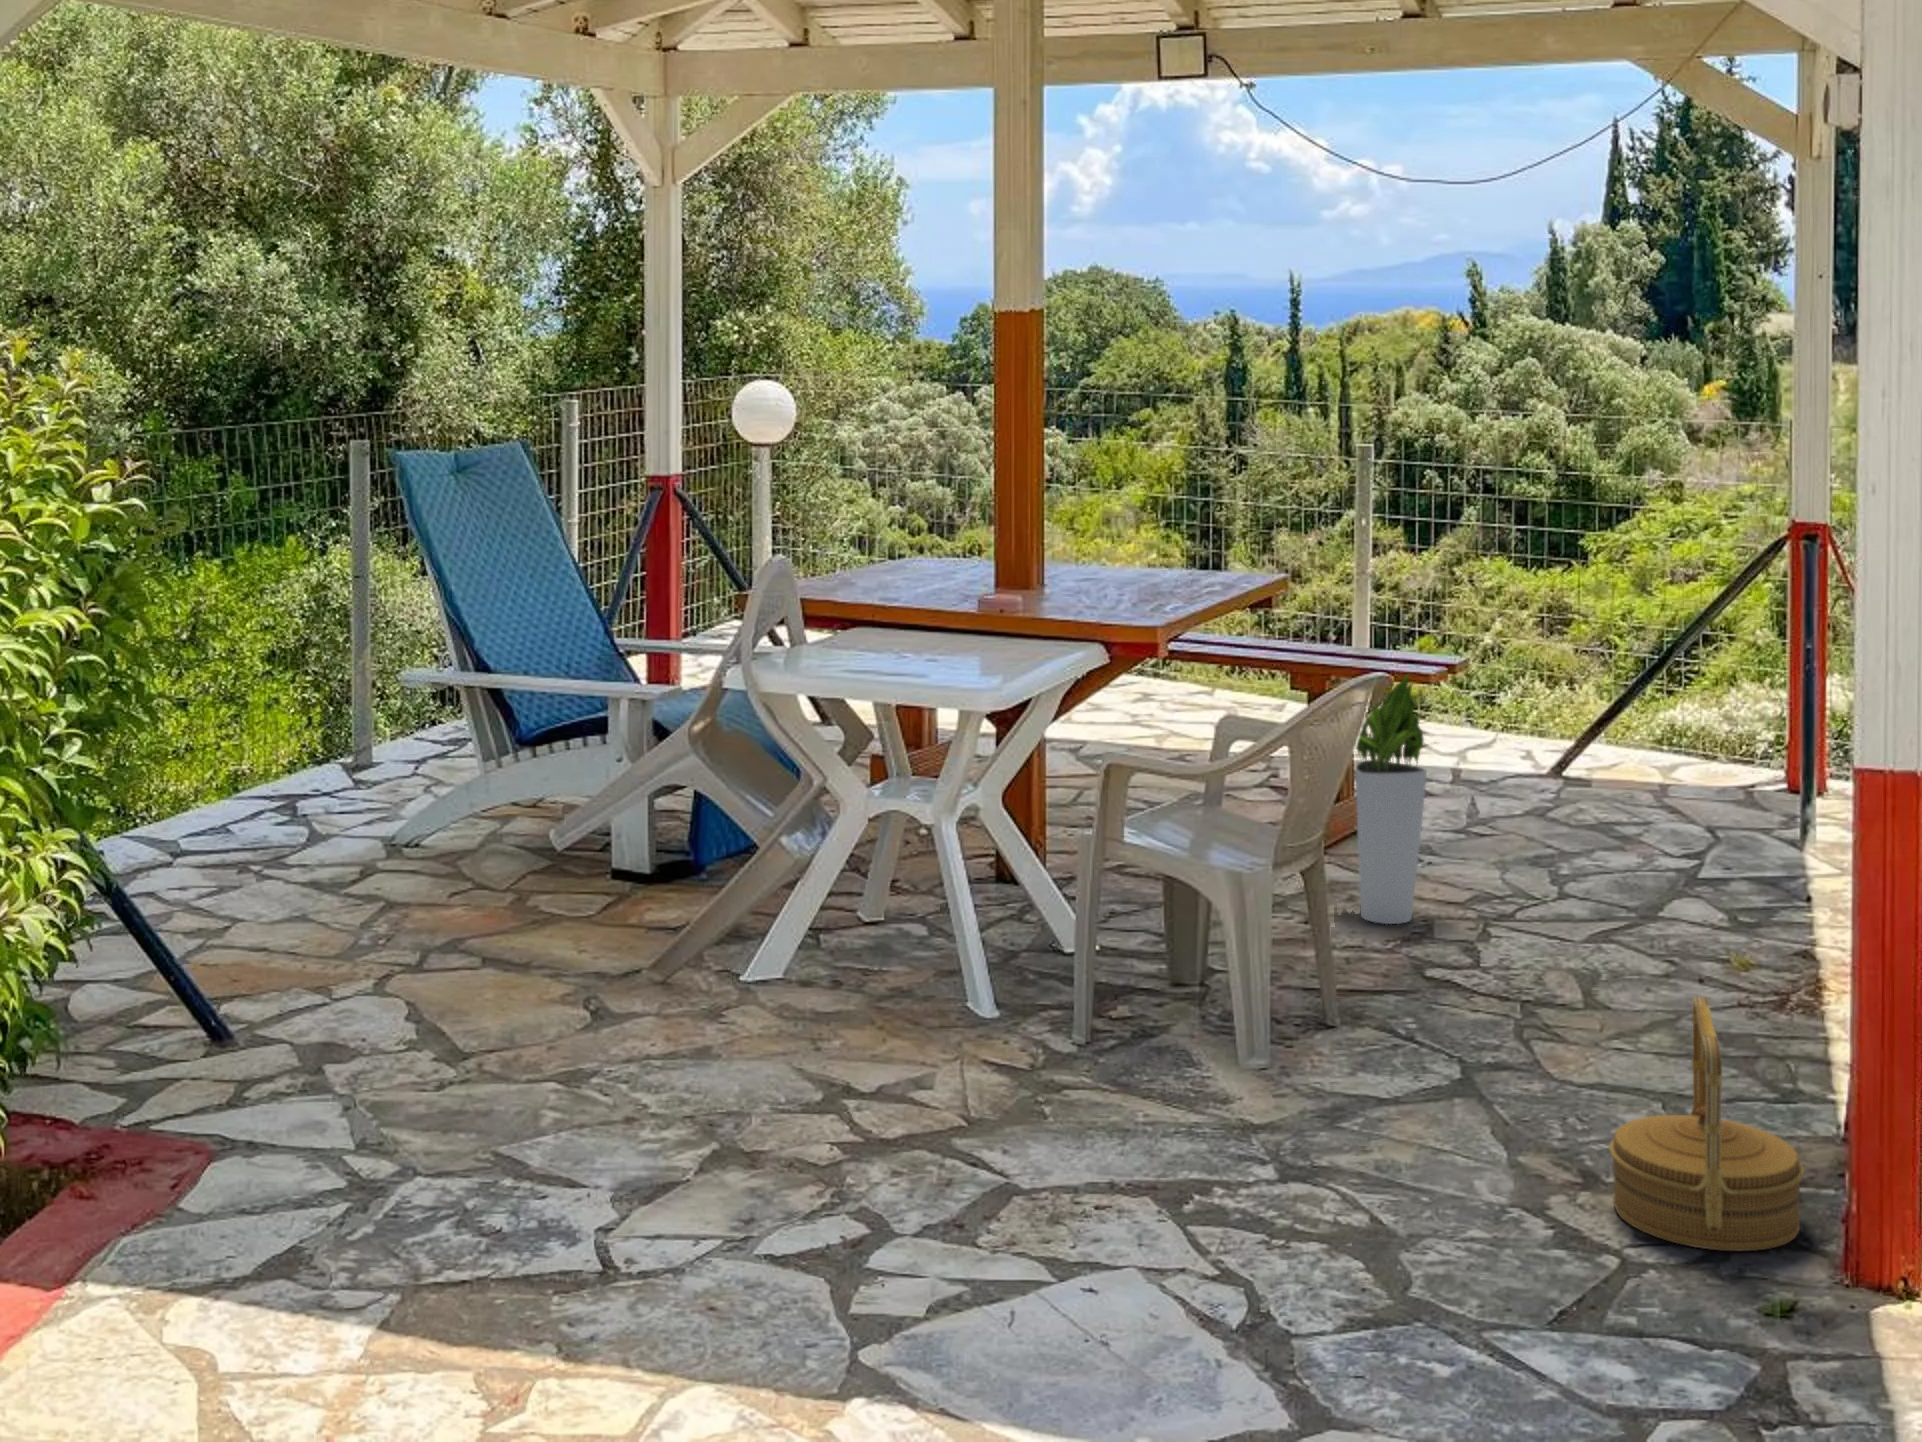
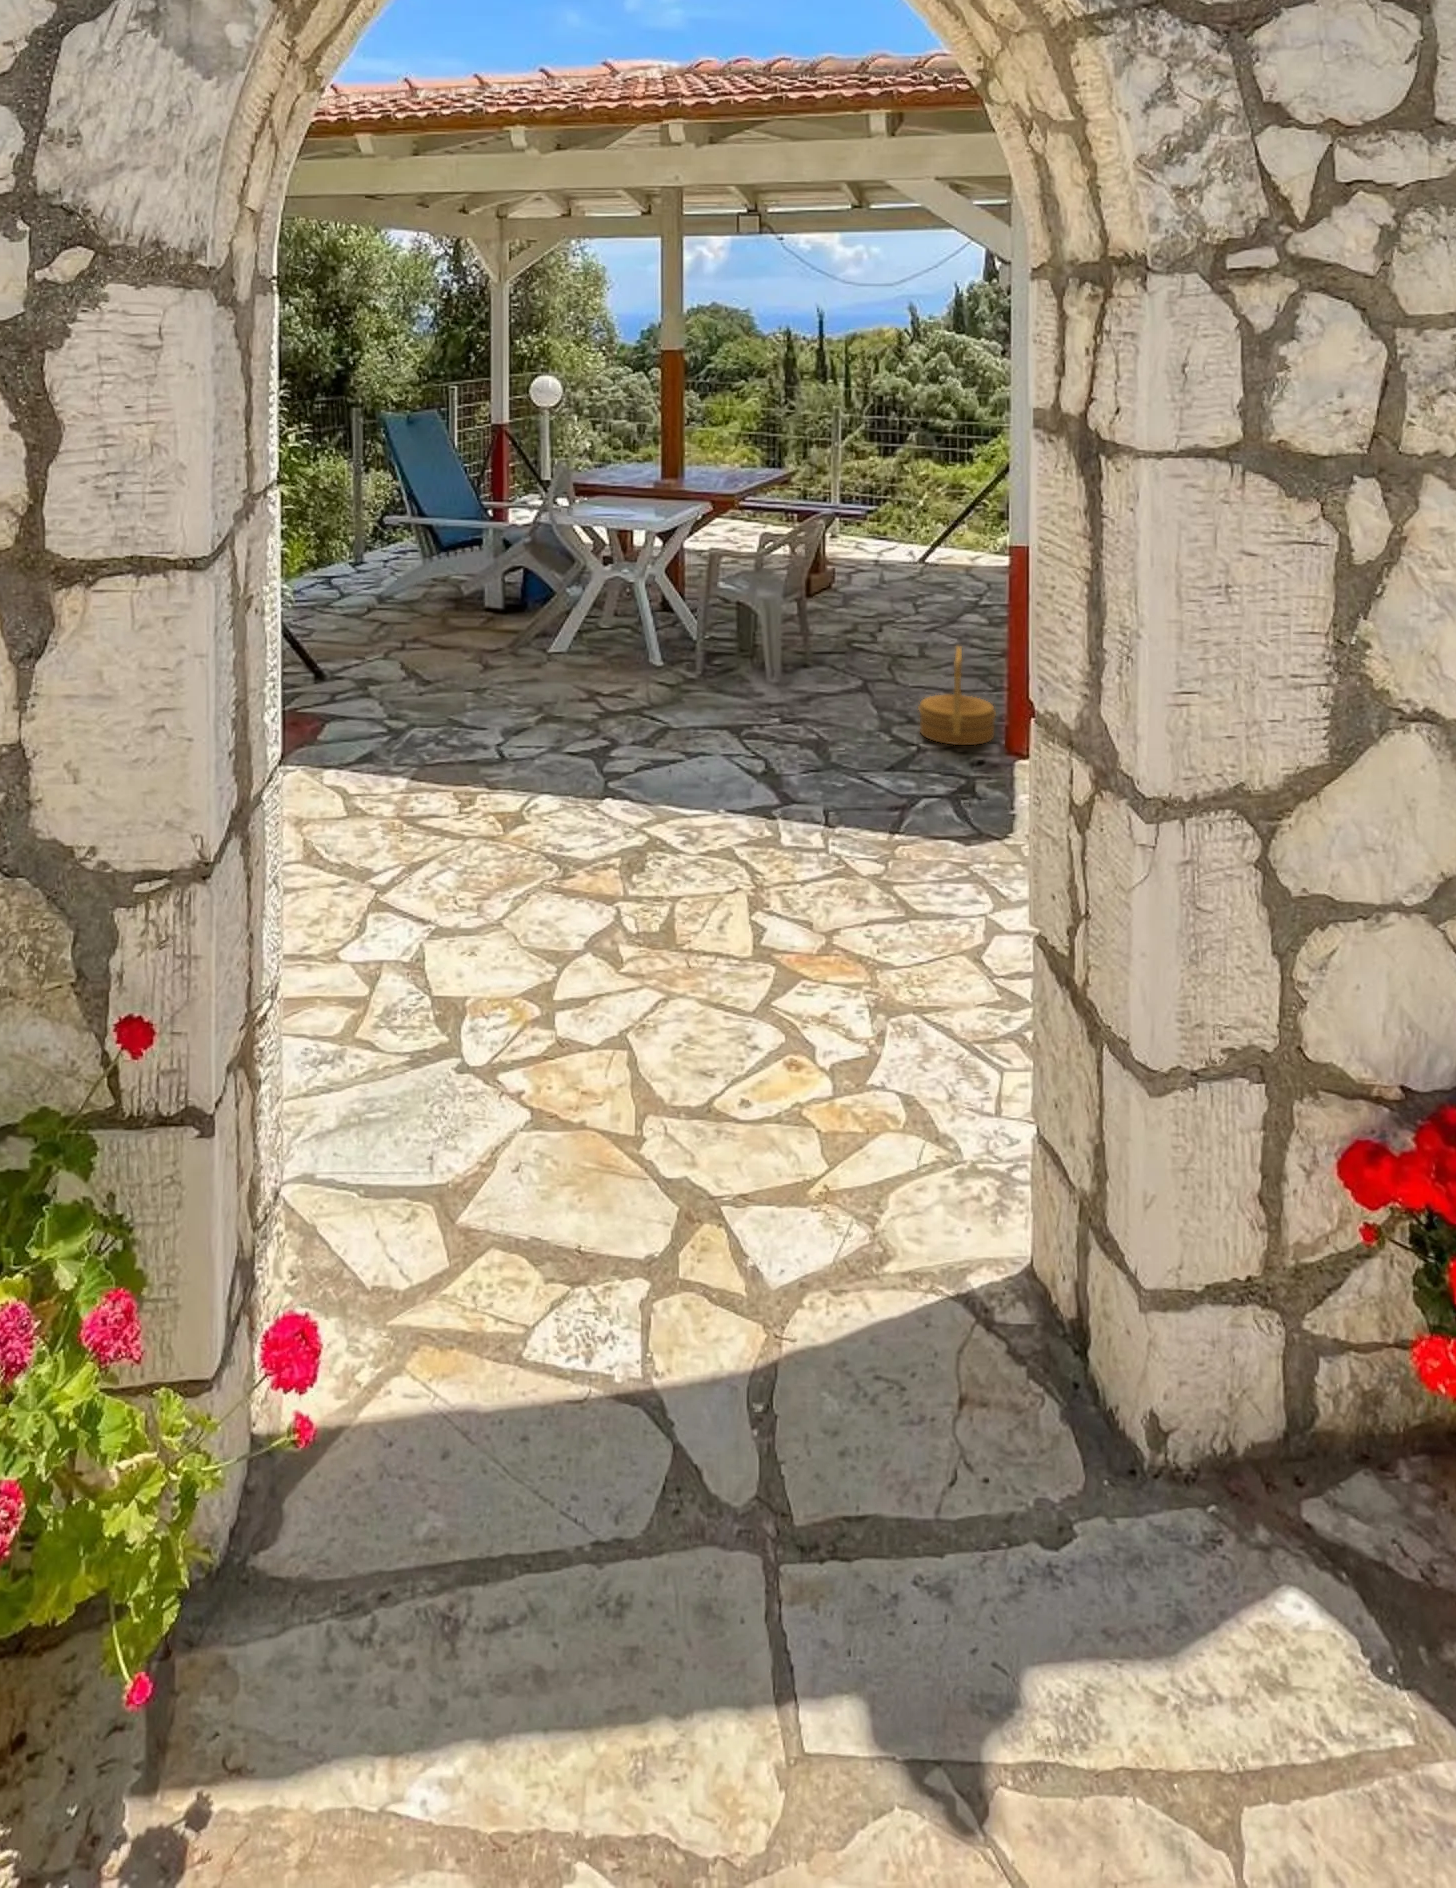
planter: present [1356,675,1427,924] -> none [823,514,868,628]

